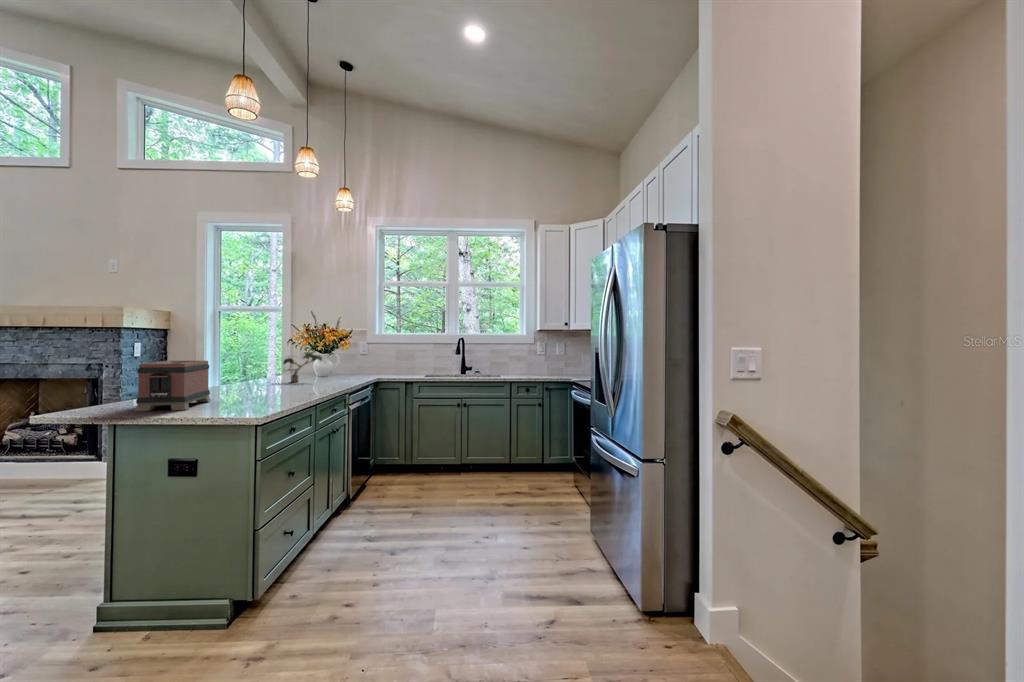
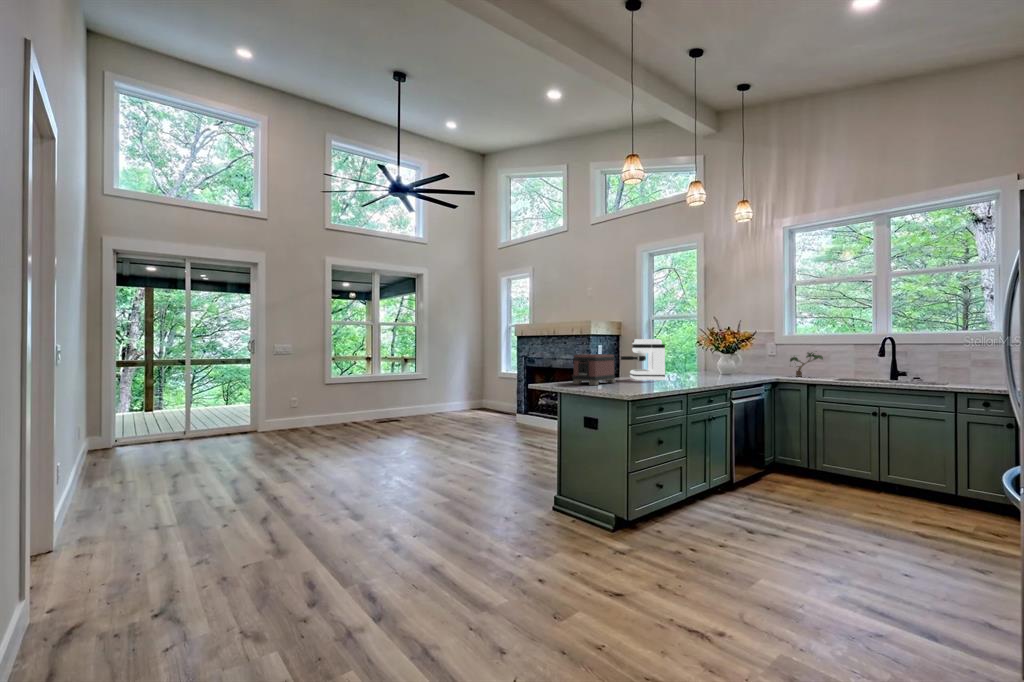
coffee maker: none [206,338,275,394] -> present [621,339,665,381]
potted plant: present [283,351,322,382] -> present [790,352,823,376]

